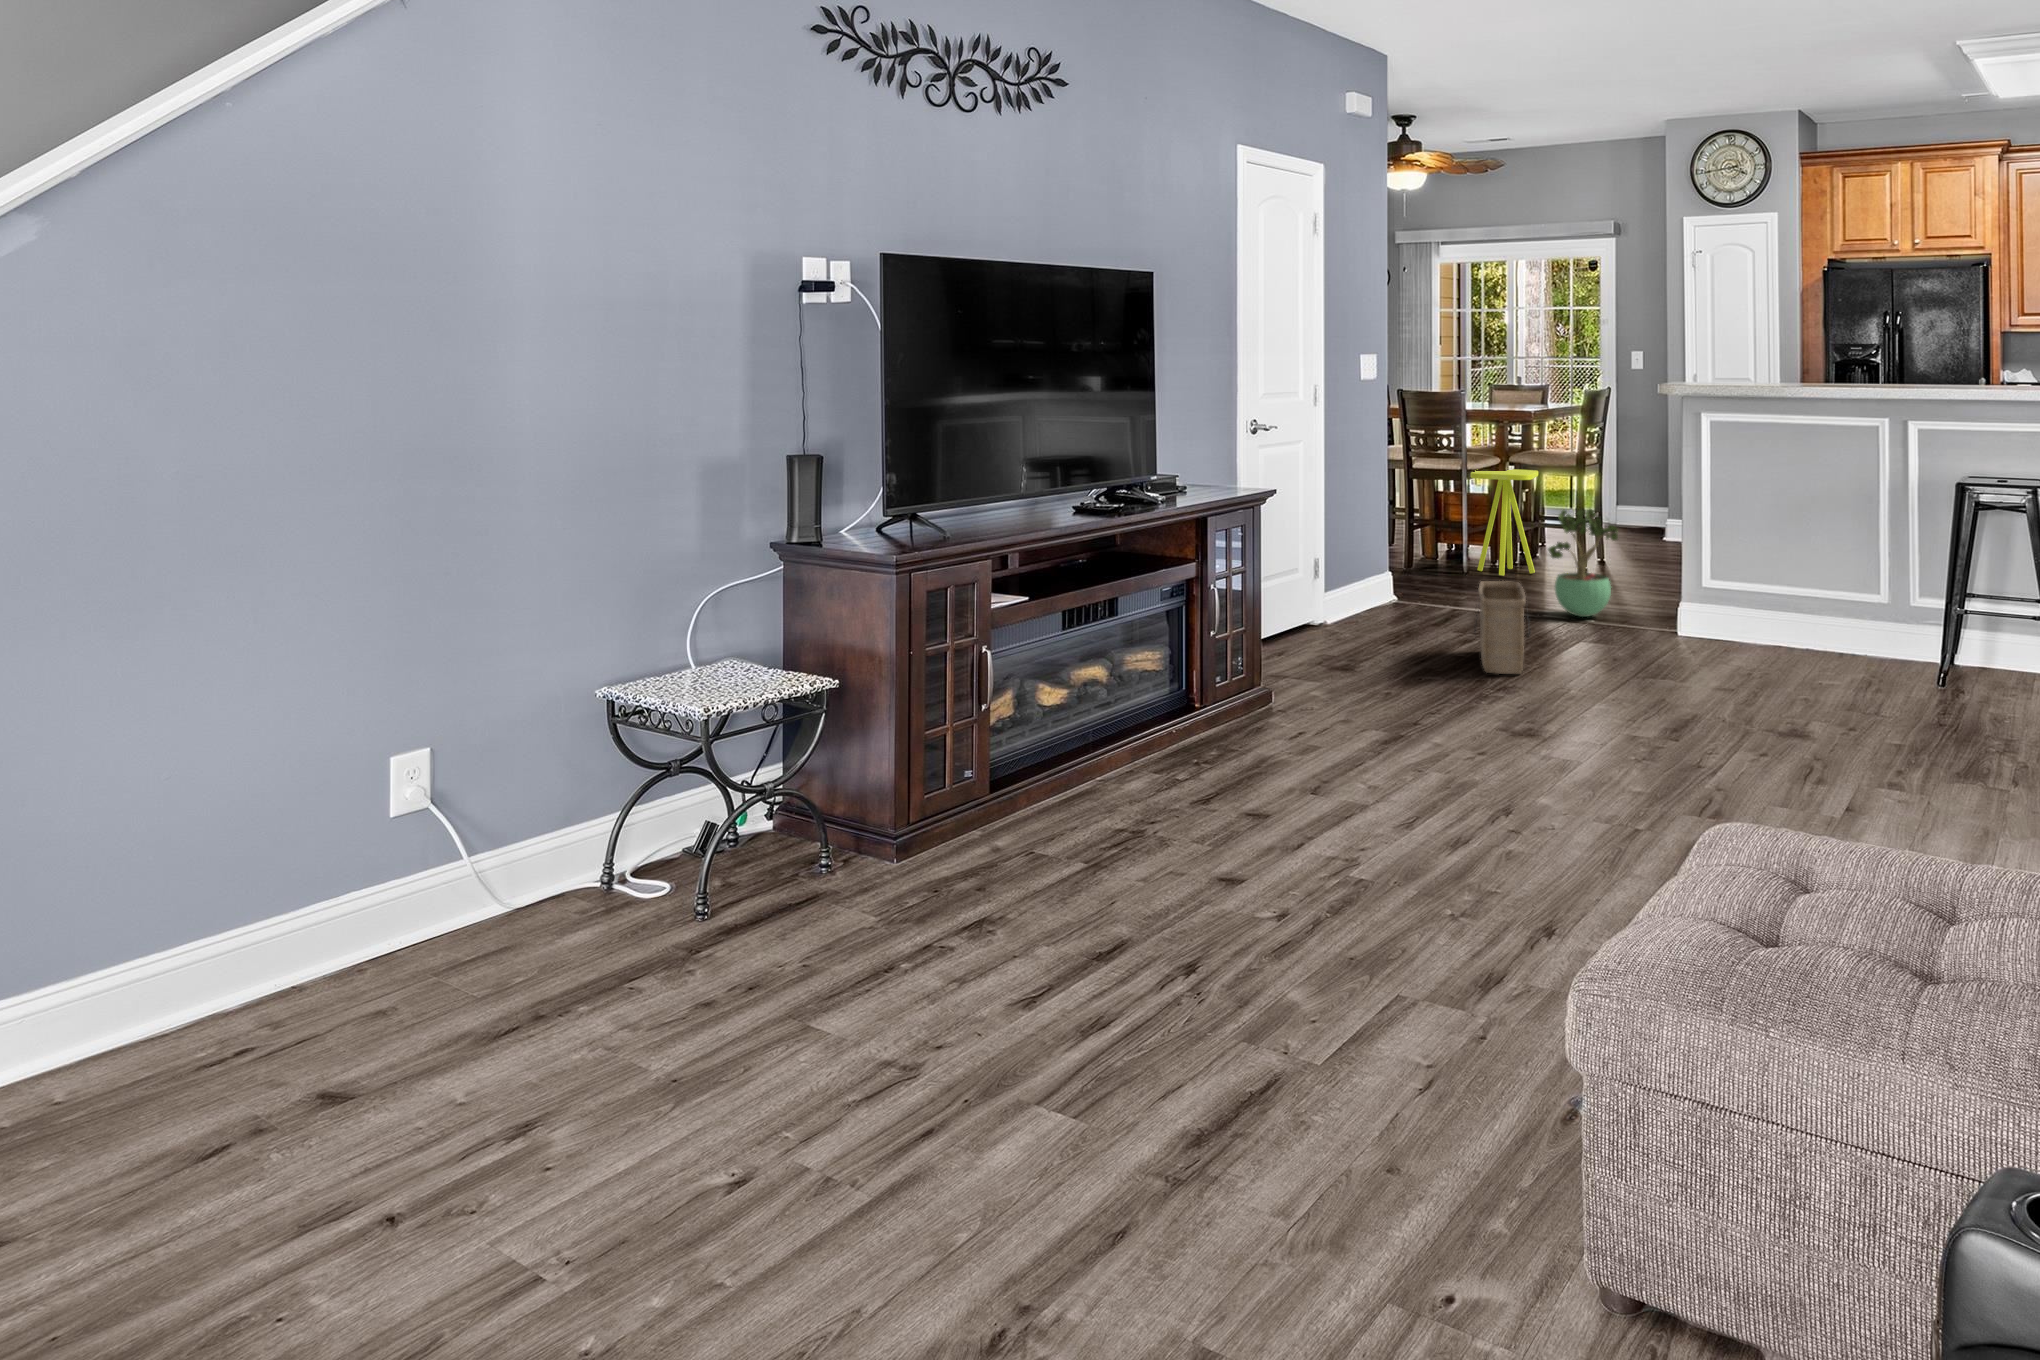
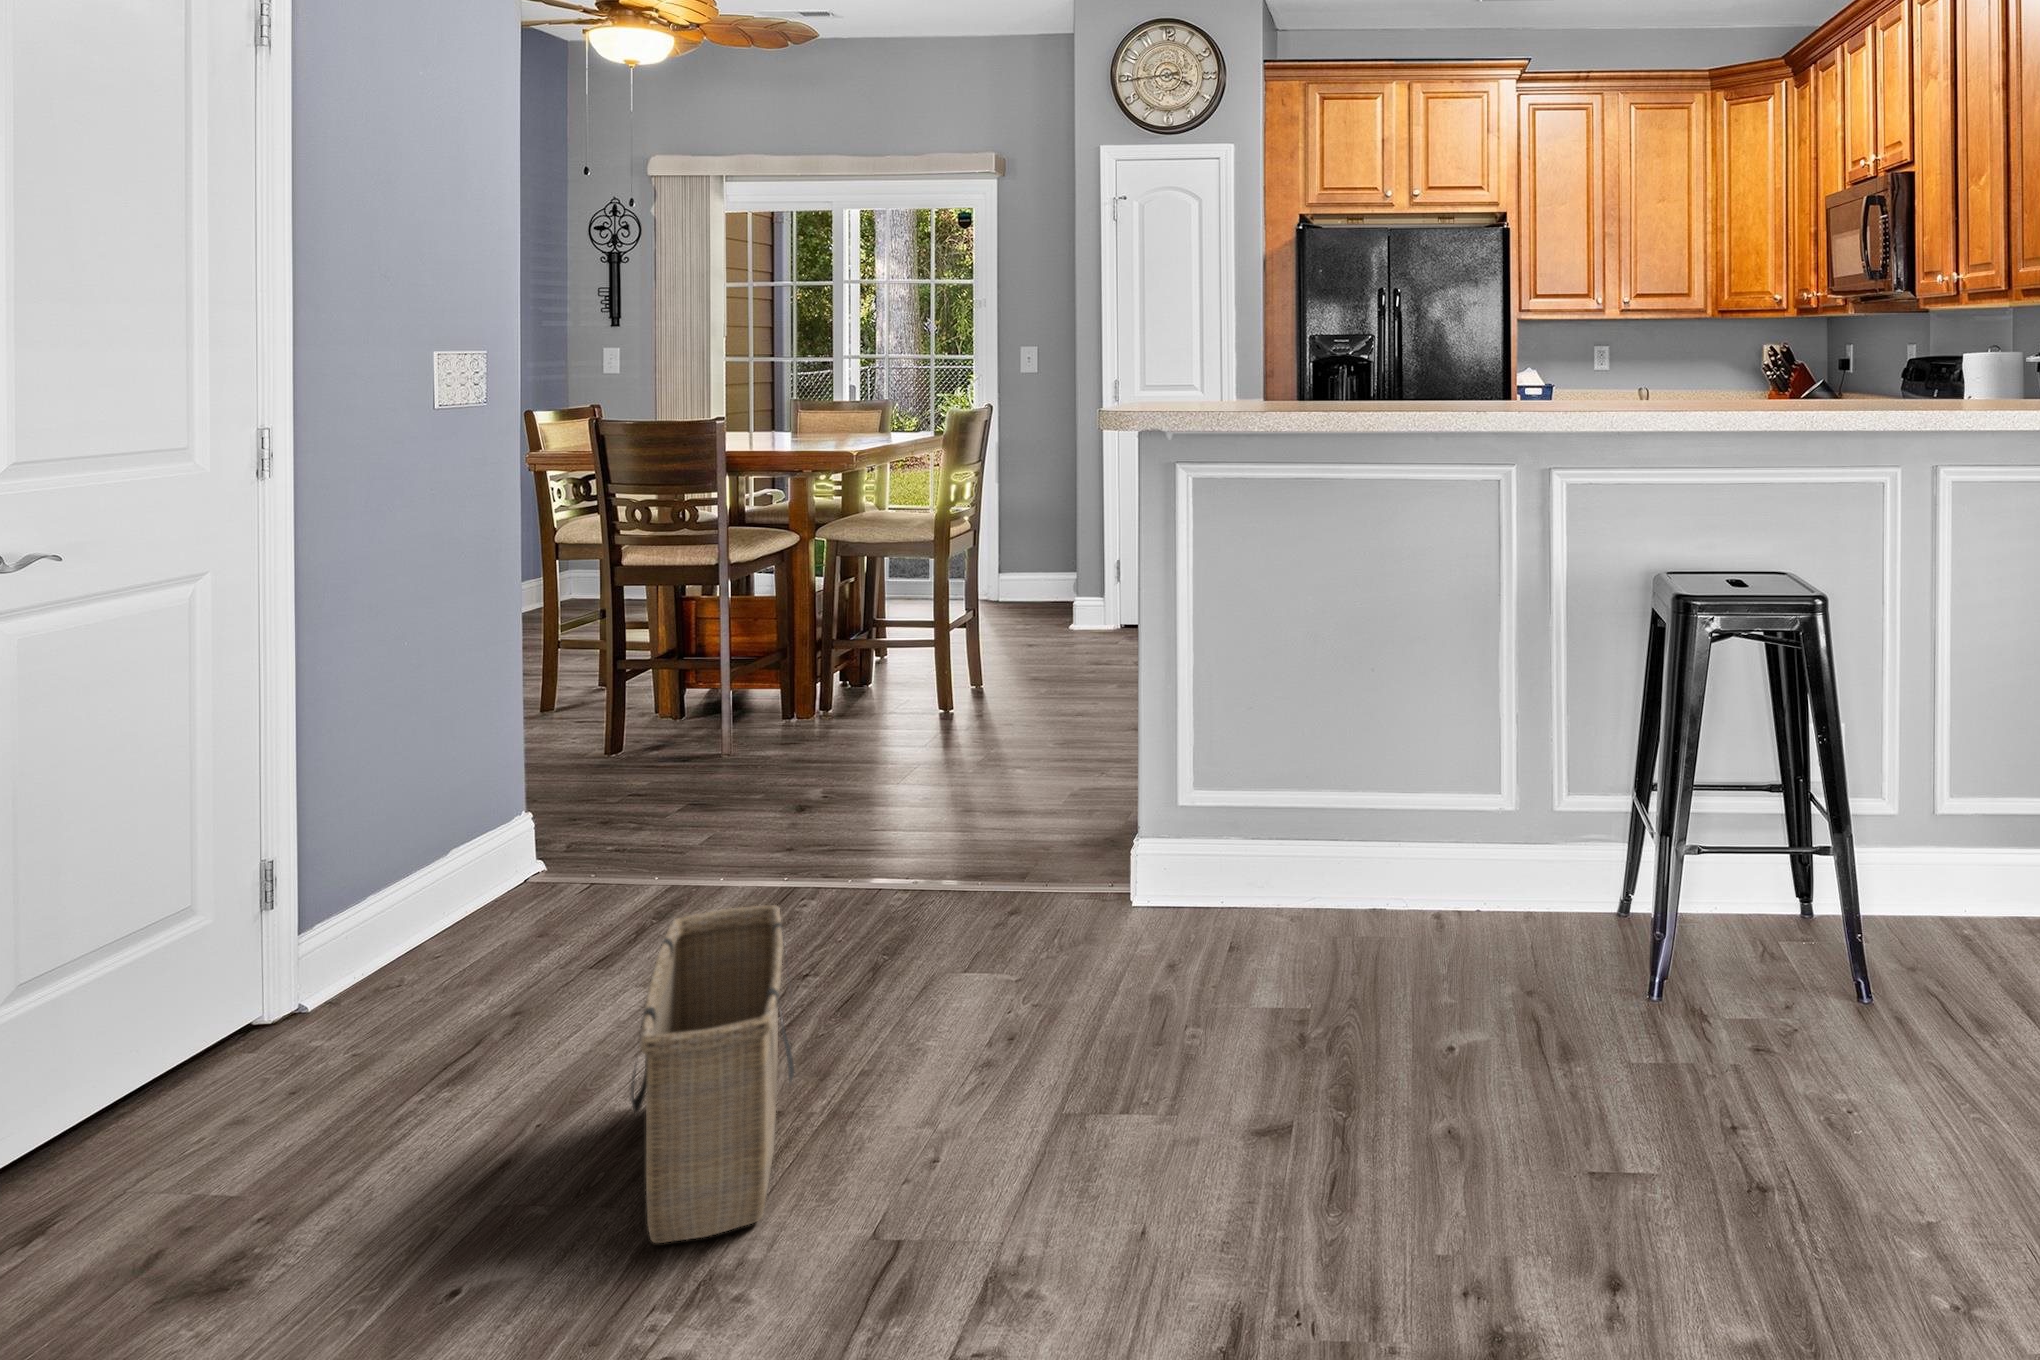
side table: present [1470,469,1538,576] -> none [733,555,867,759]
potted plant: present [1548,509,1618,617] -> none [868,656,1016,879]

